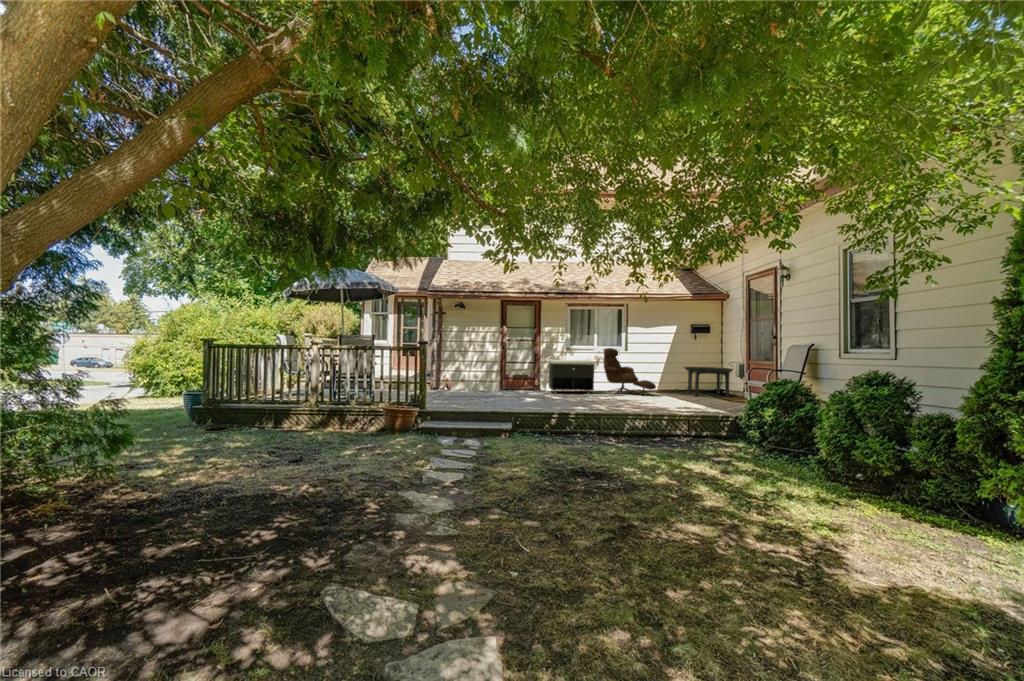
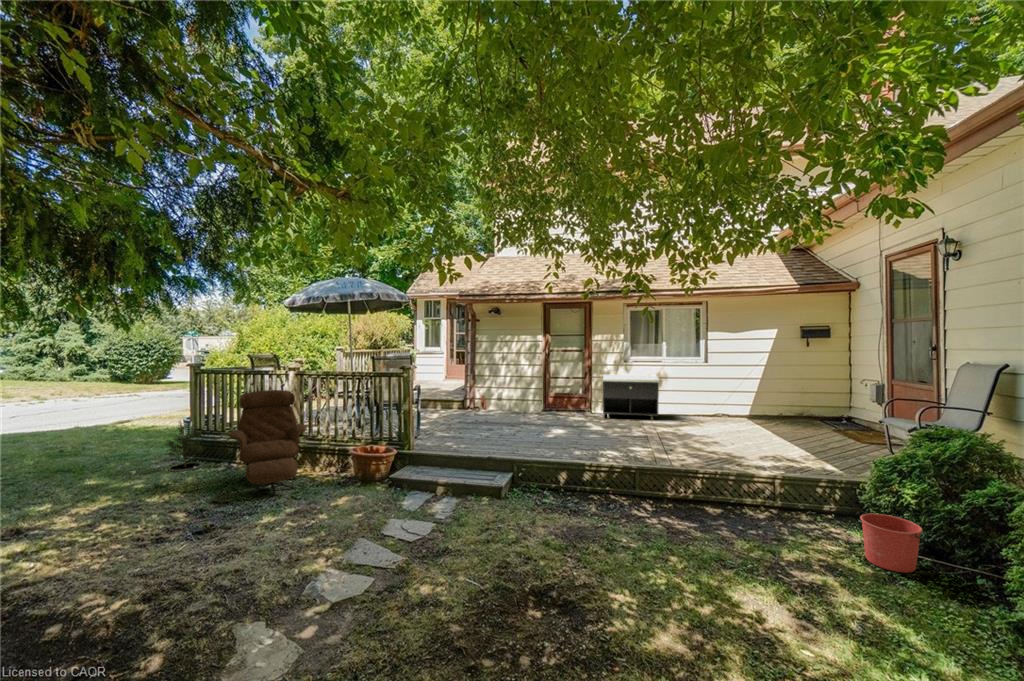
lounge chair: present [603,348,656,396] -> present [229,390,306,496]
round table: present [684,367,734,397] -> none [789,384,868,431]
bucket: none [742,428,775,456] -> present [860,514,925,573]

